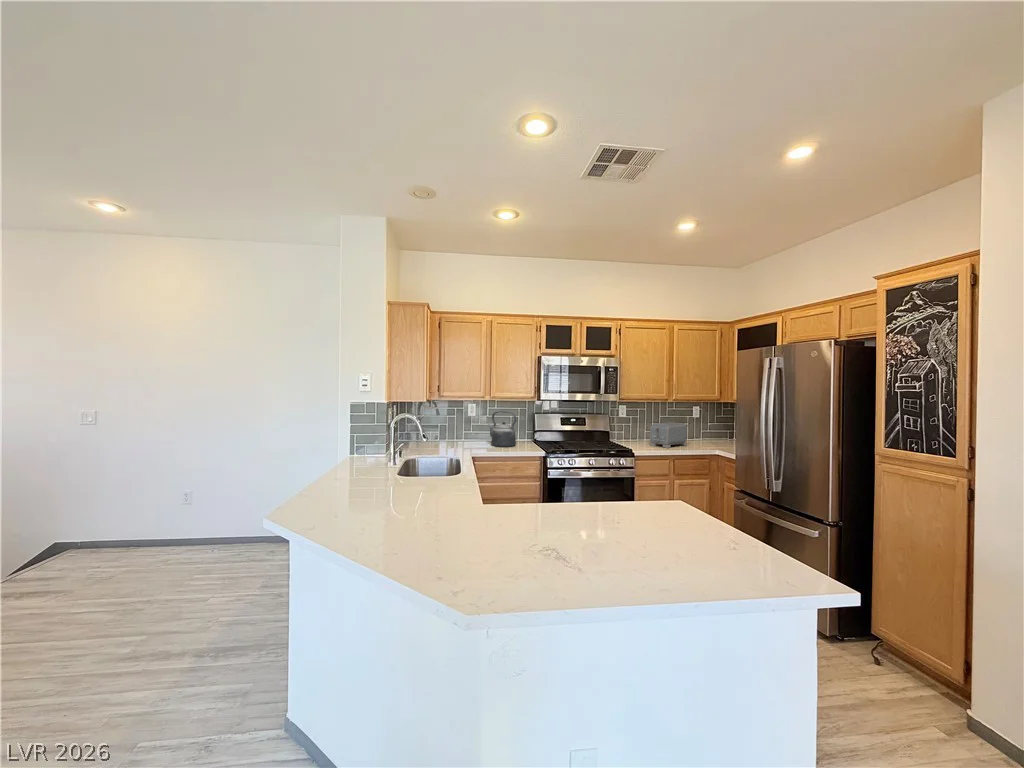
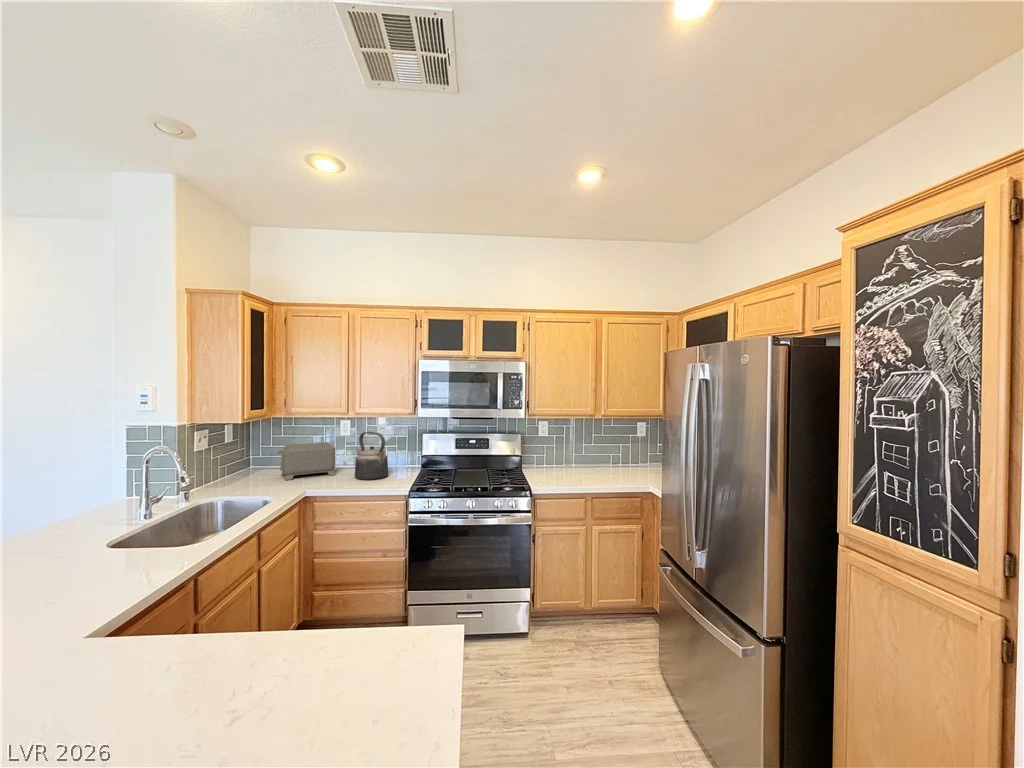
toaster: present [650,422,687,448] -> present [277,442,335,480]

